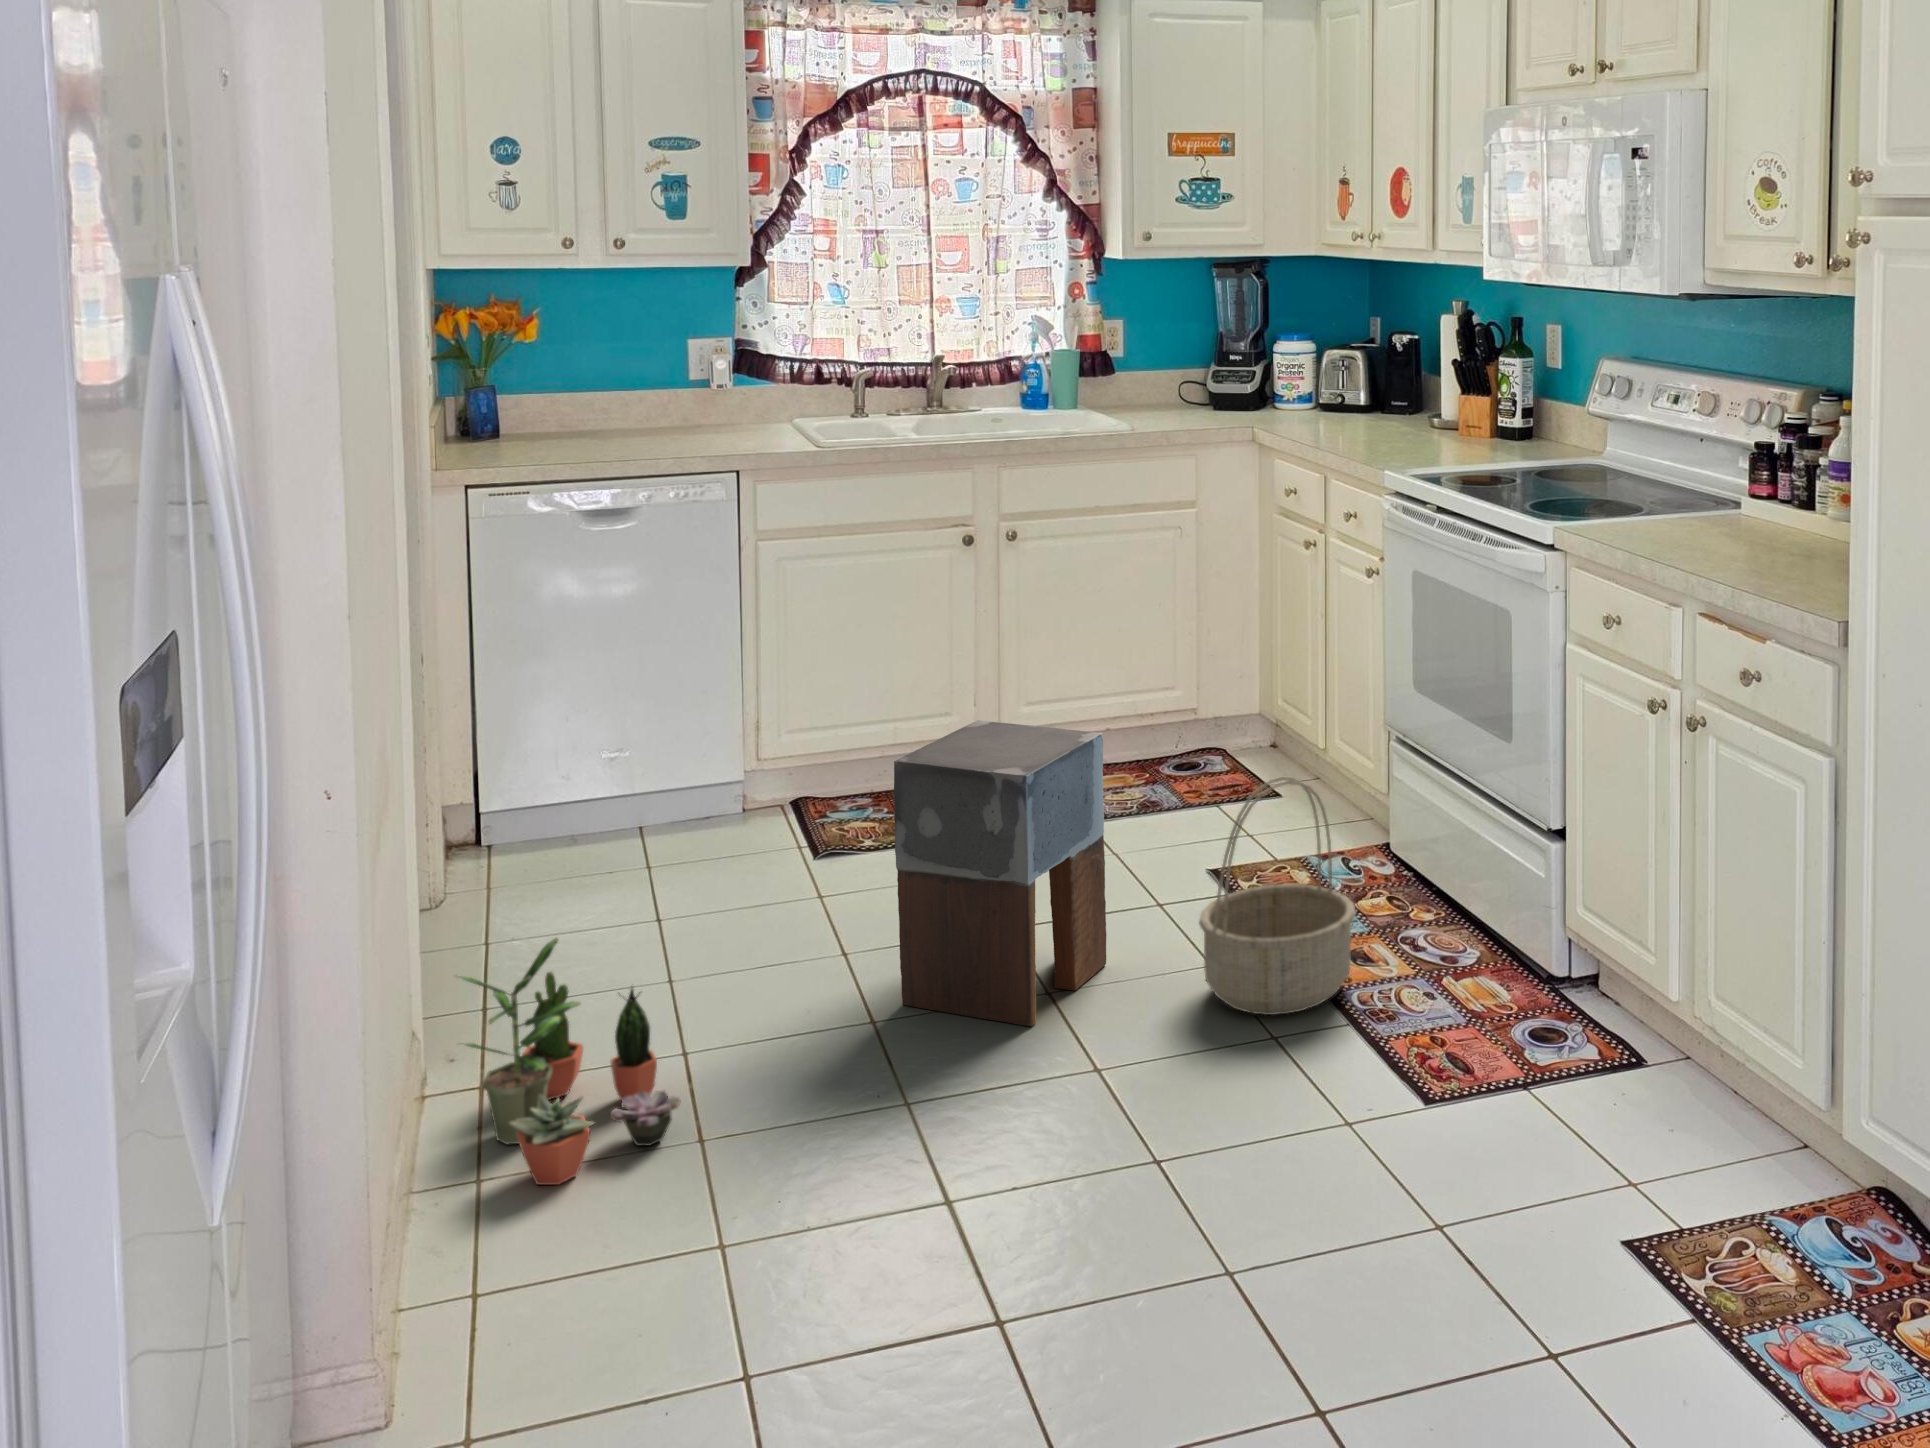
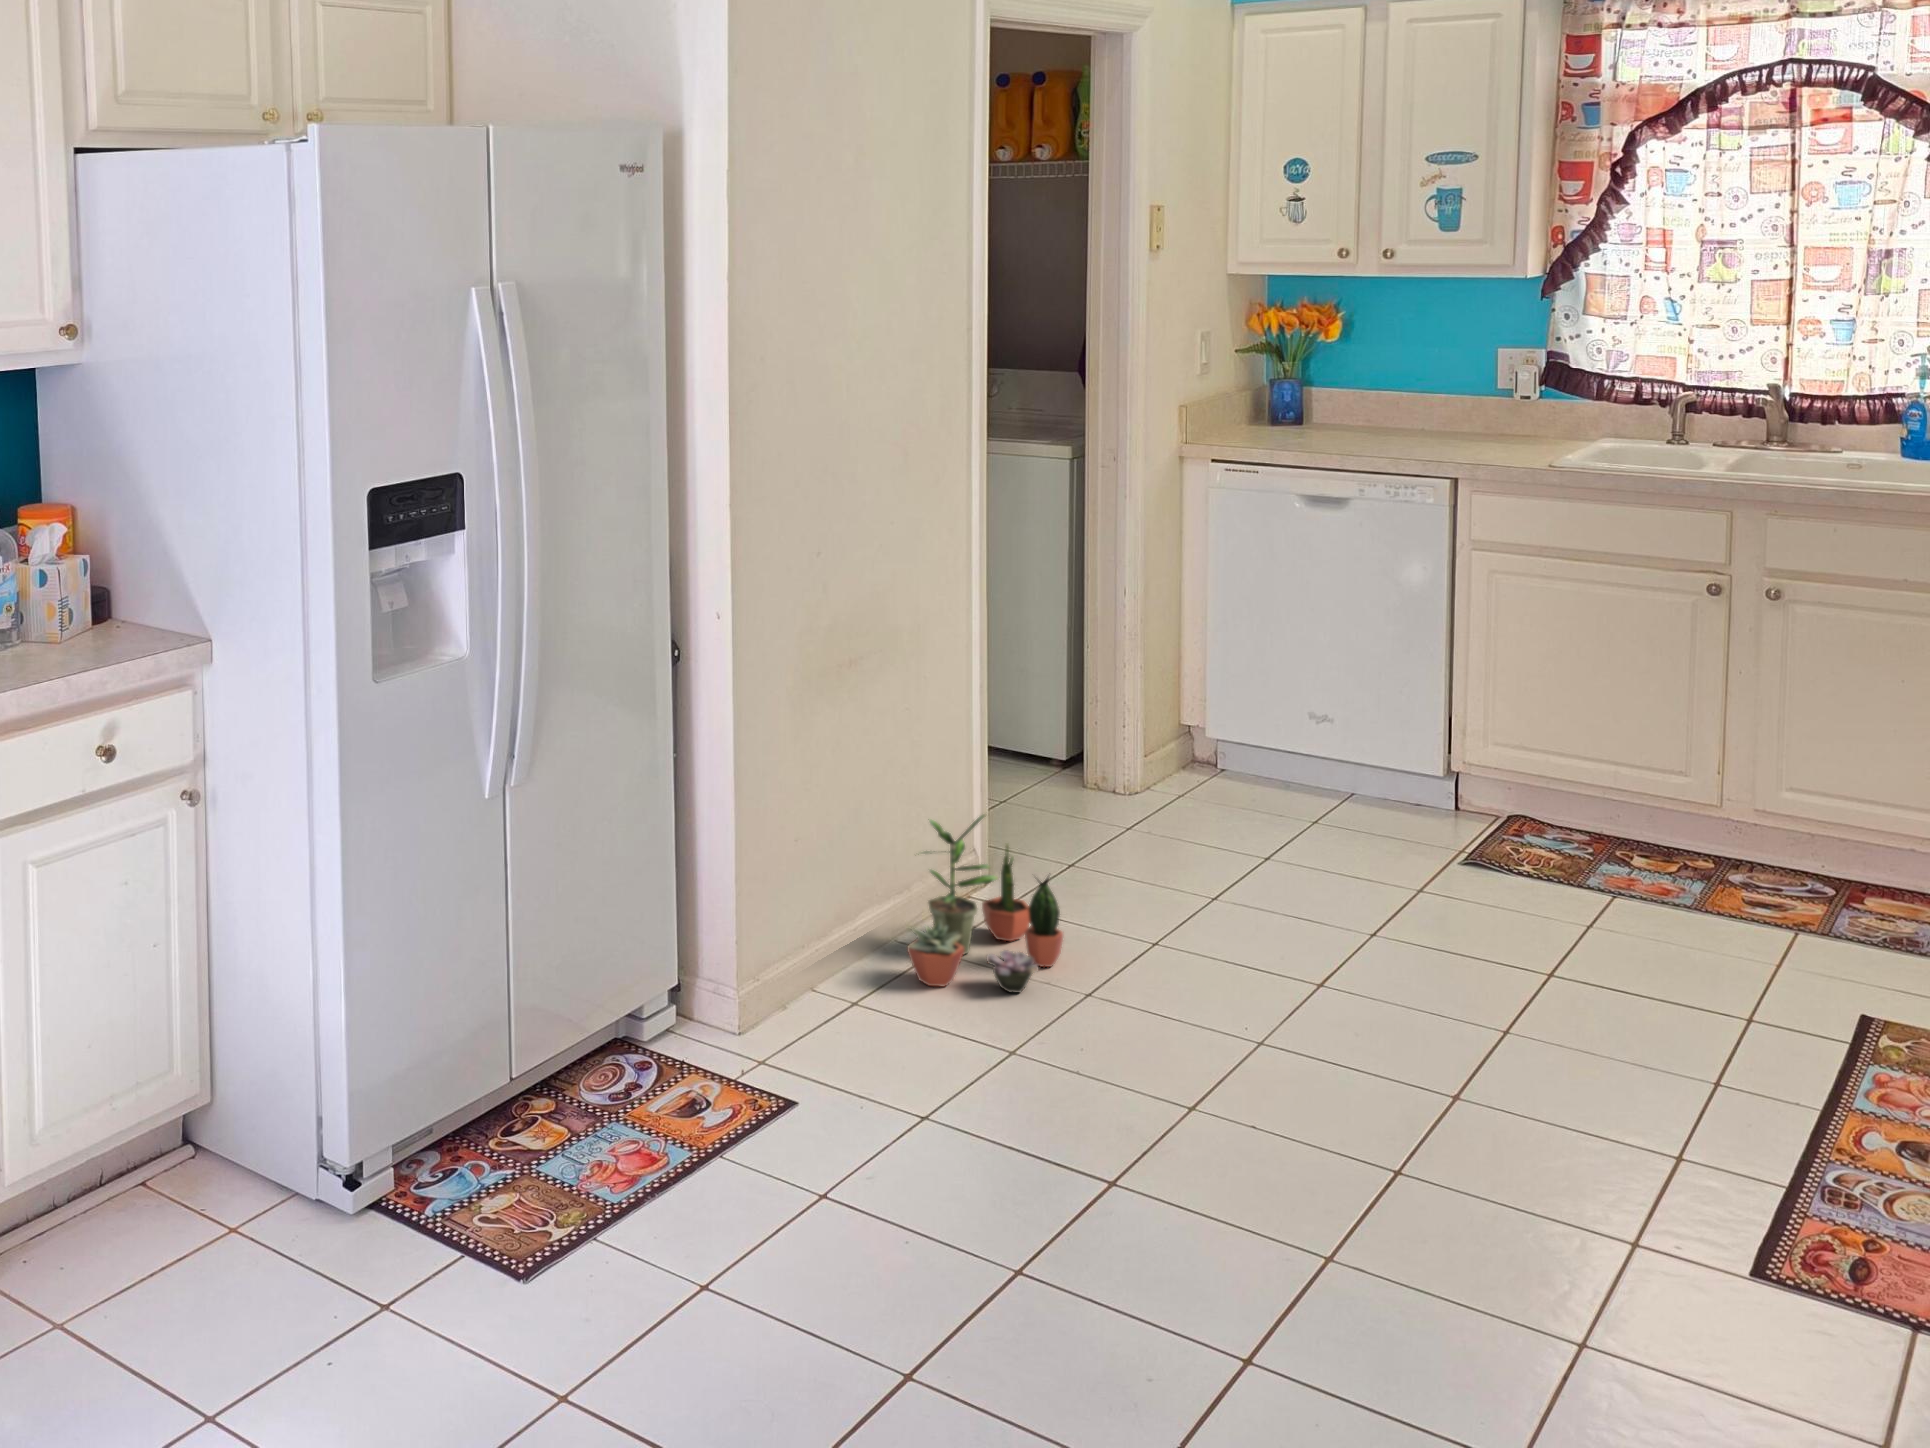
stool: present [894,720,1106,1026] -> none [1320,760,1559,1055]
basket: present [1199,777,1355,1015] -> none [1579,904,1801,1172]

